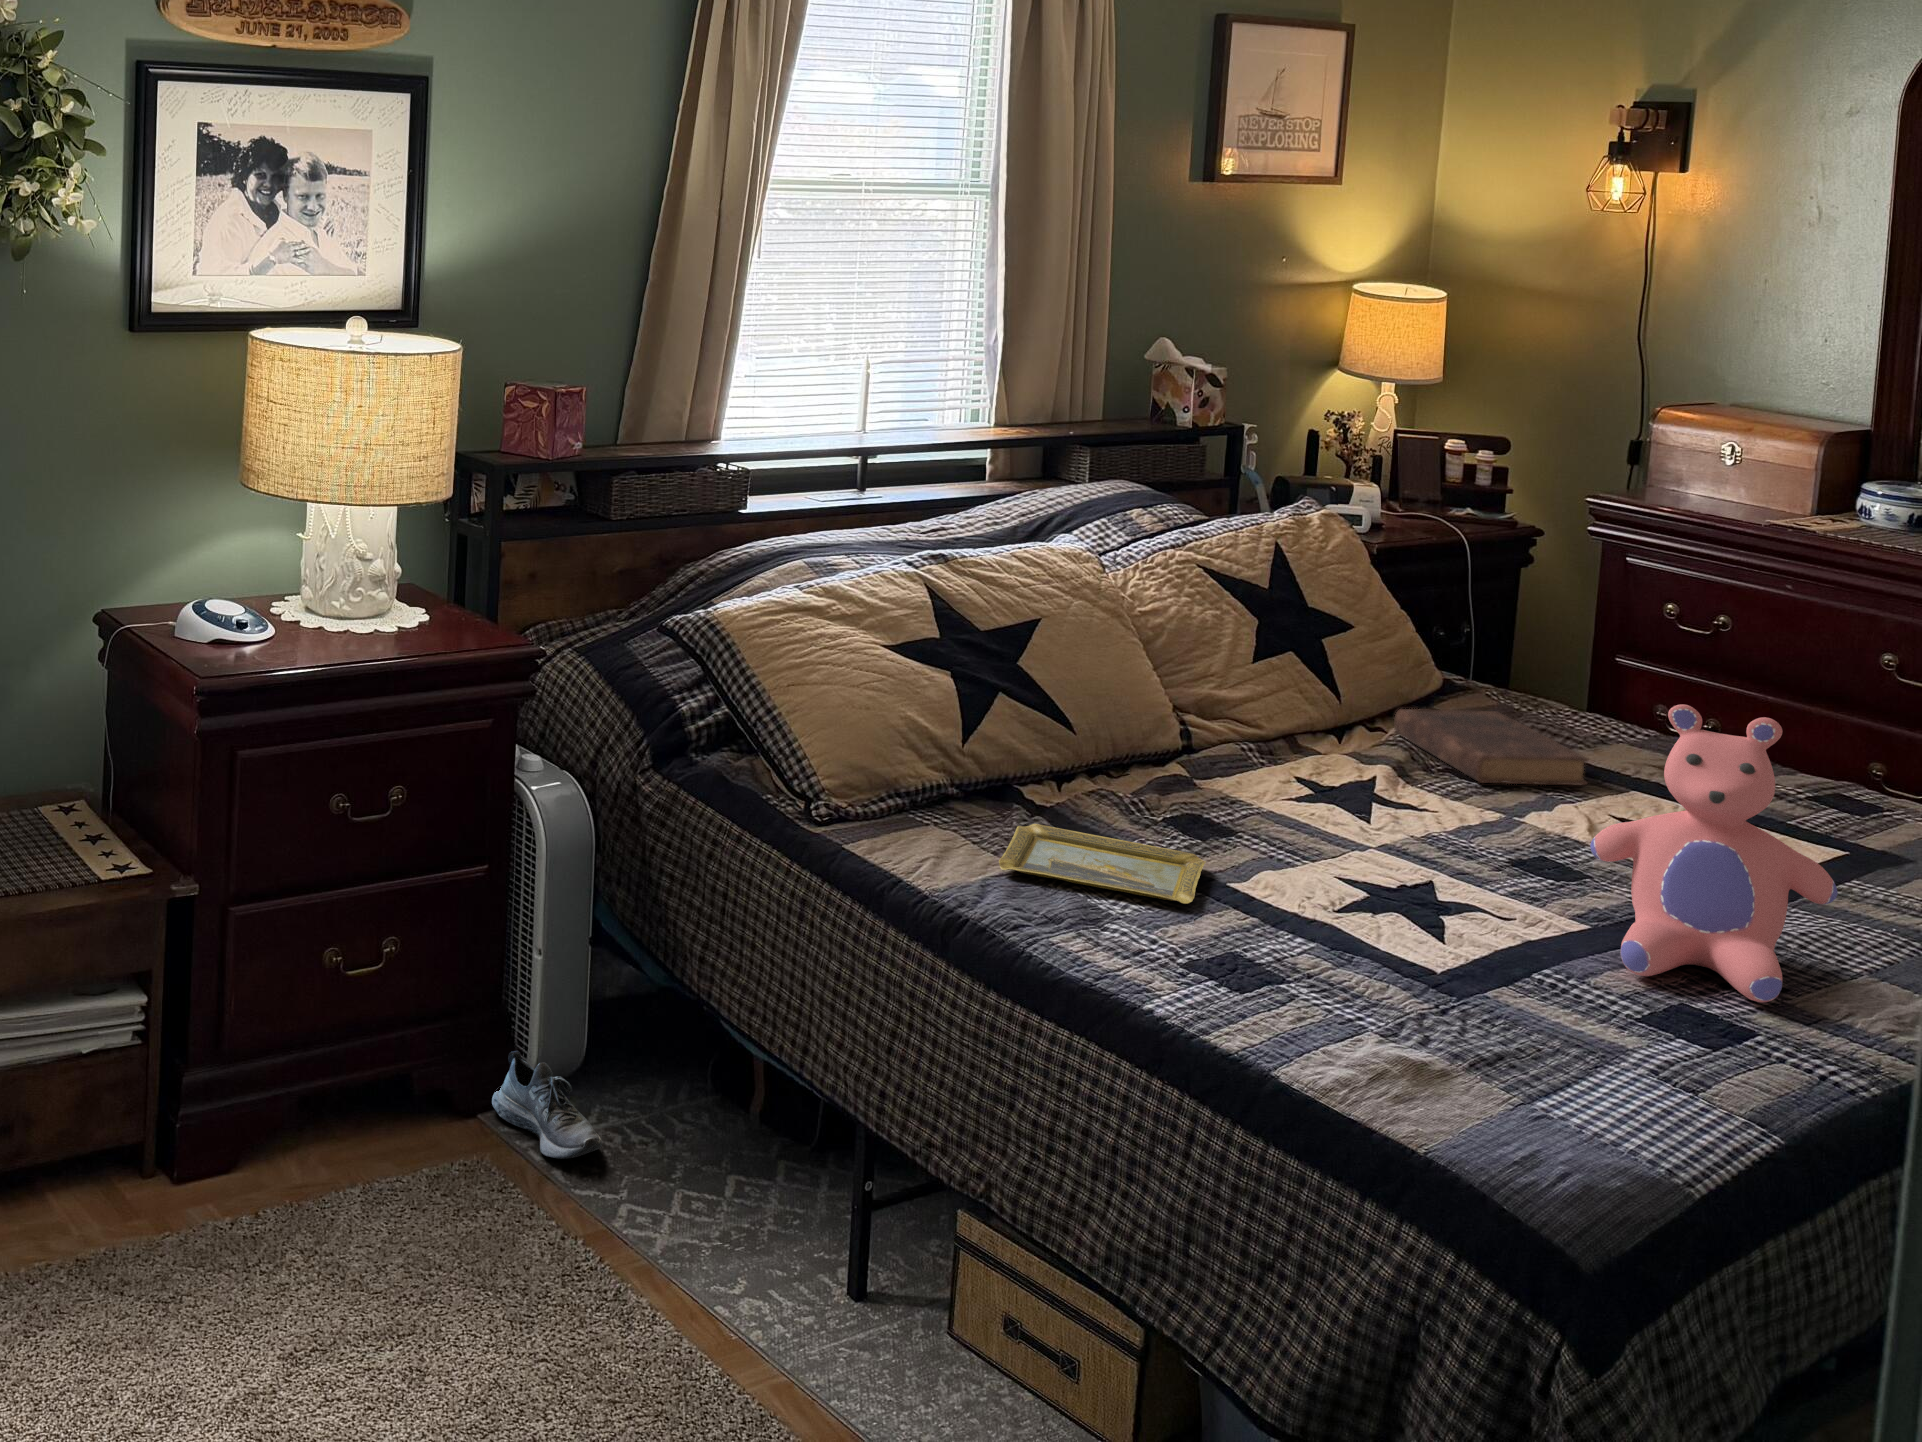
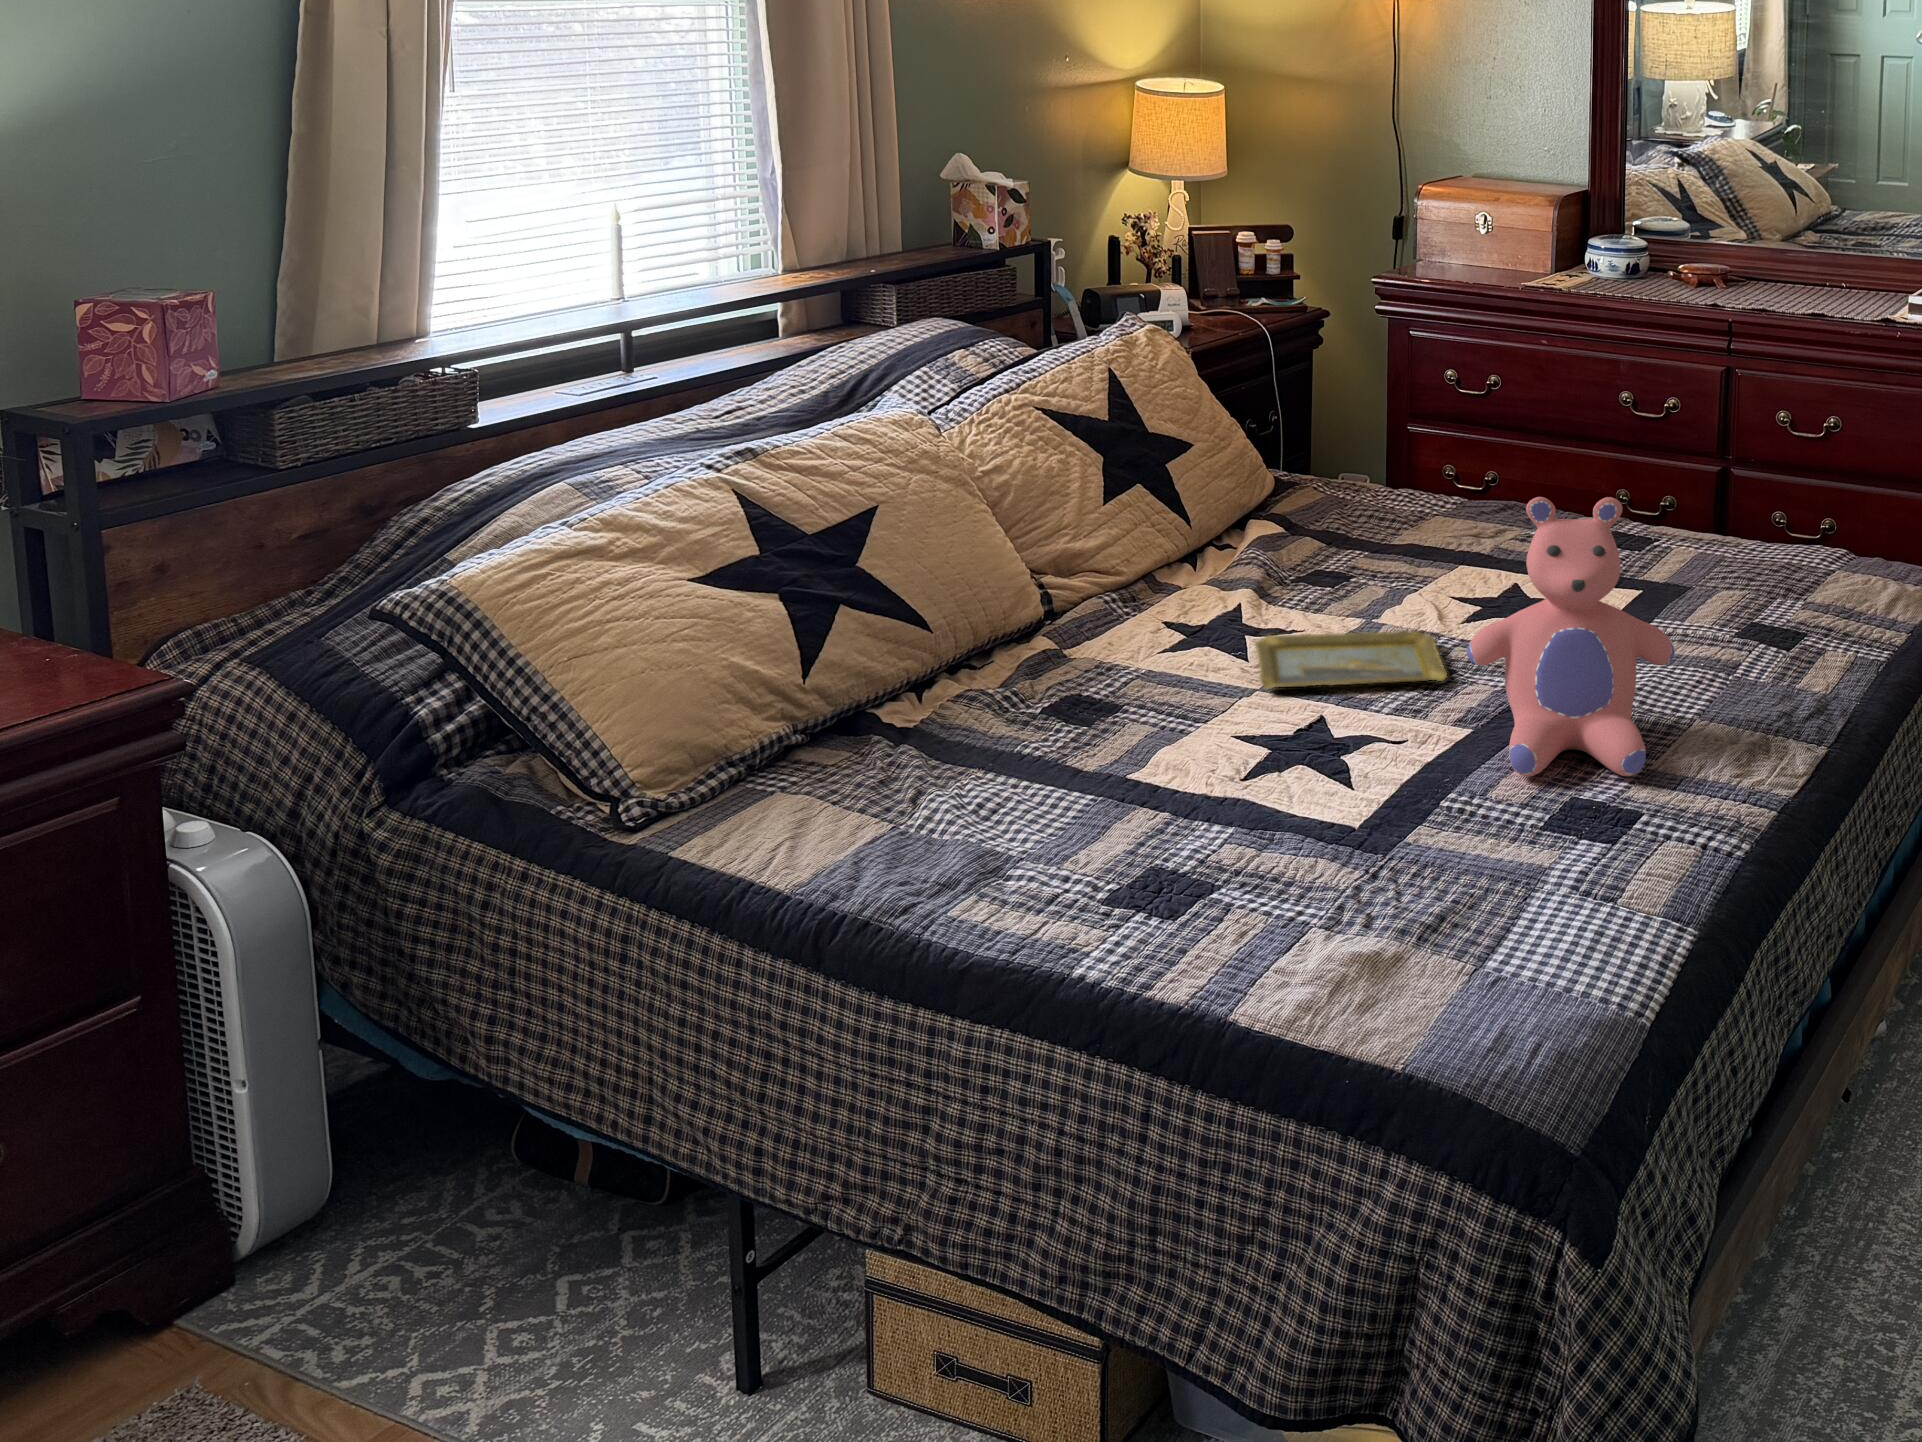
book: present [1394,709,1588,785] -> none [1244,510,1427,591]
tray: present [999,824,1206,904] -> present [1254,631,1447,689]
shoe: present [492,1051,602,1158] -> none [193,1228,374,1362]

